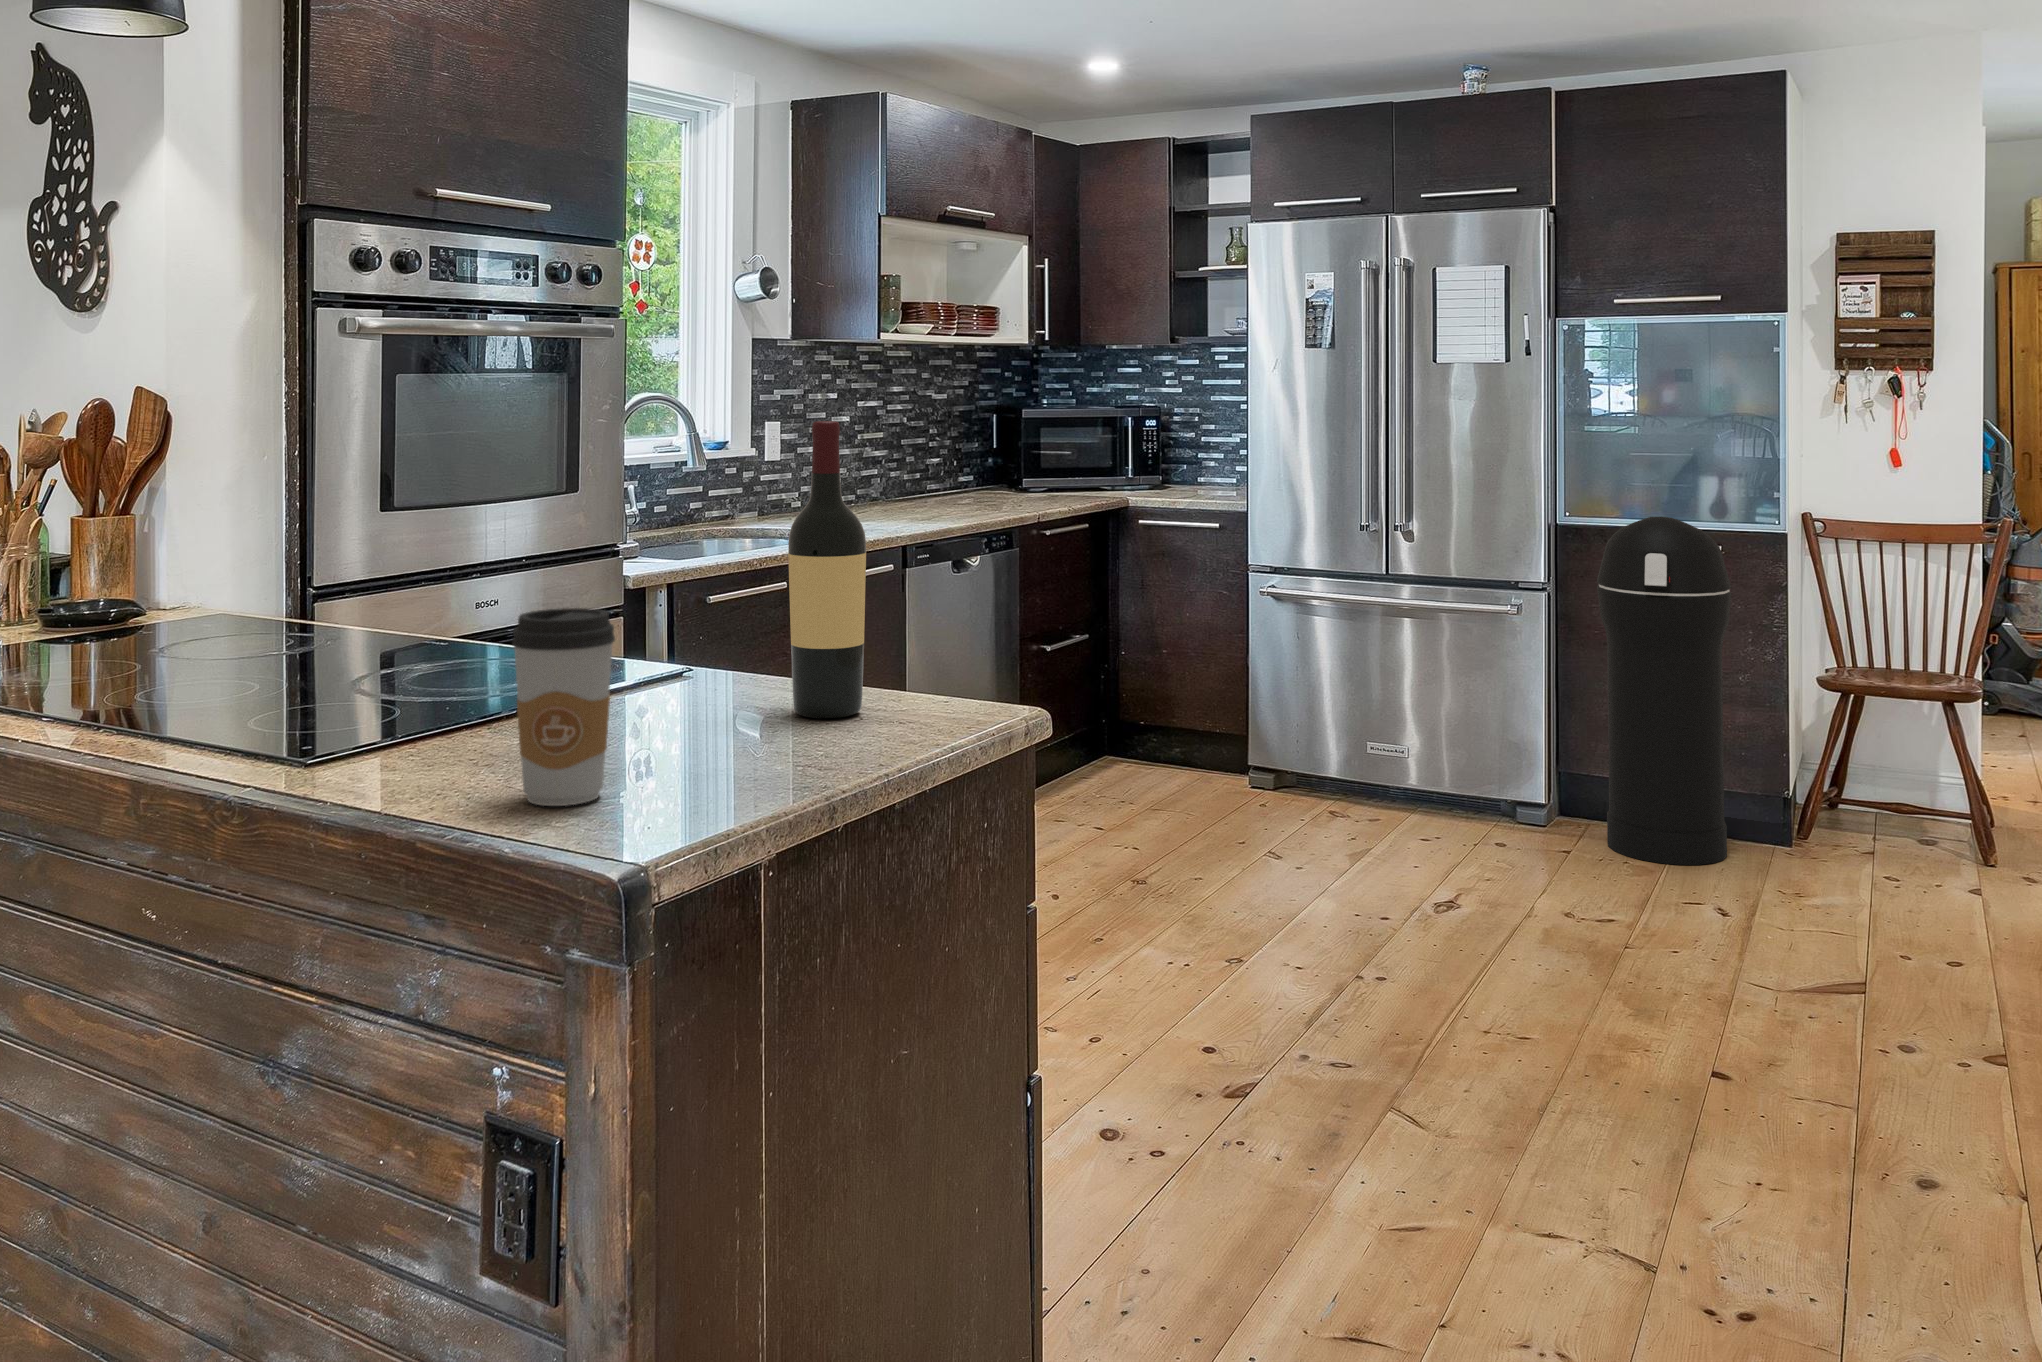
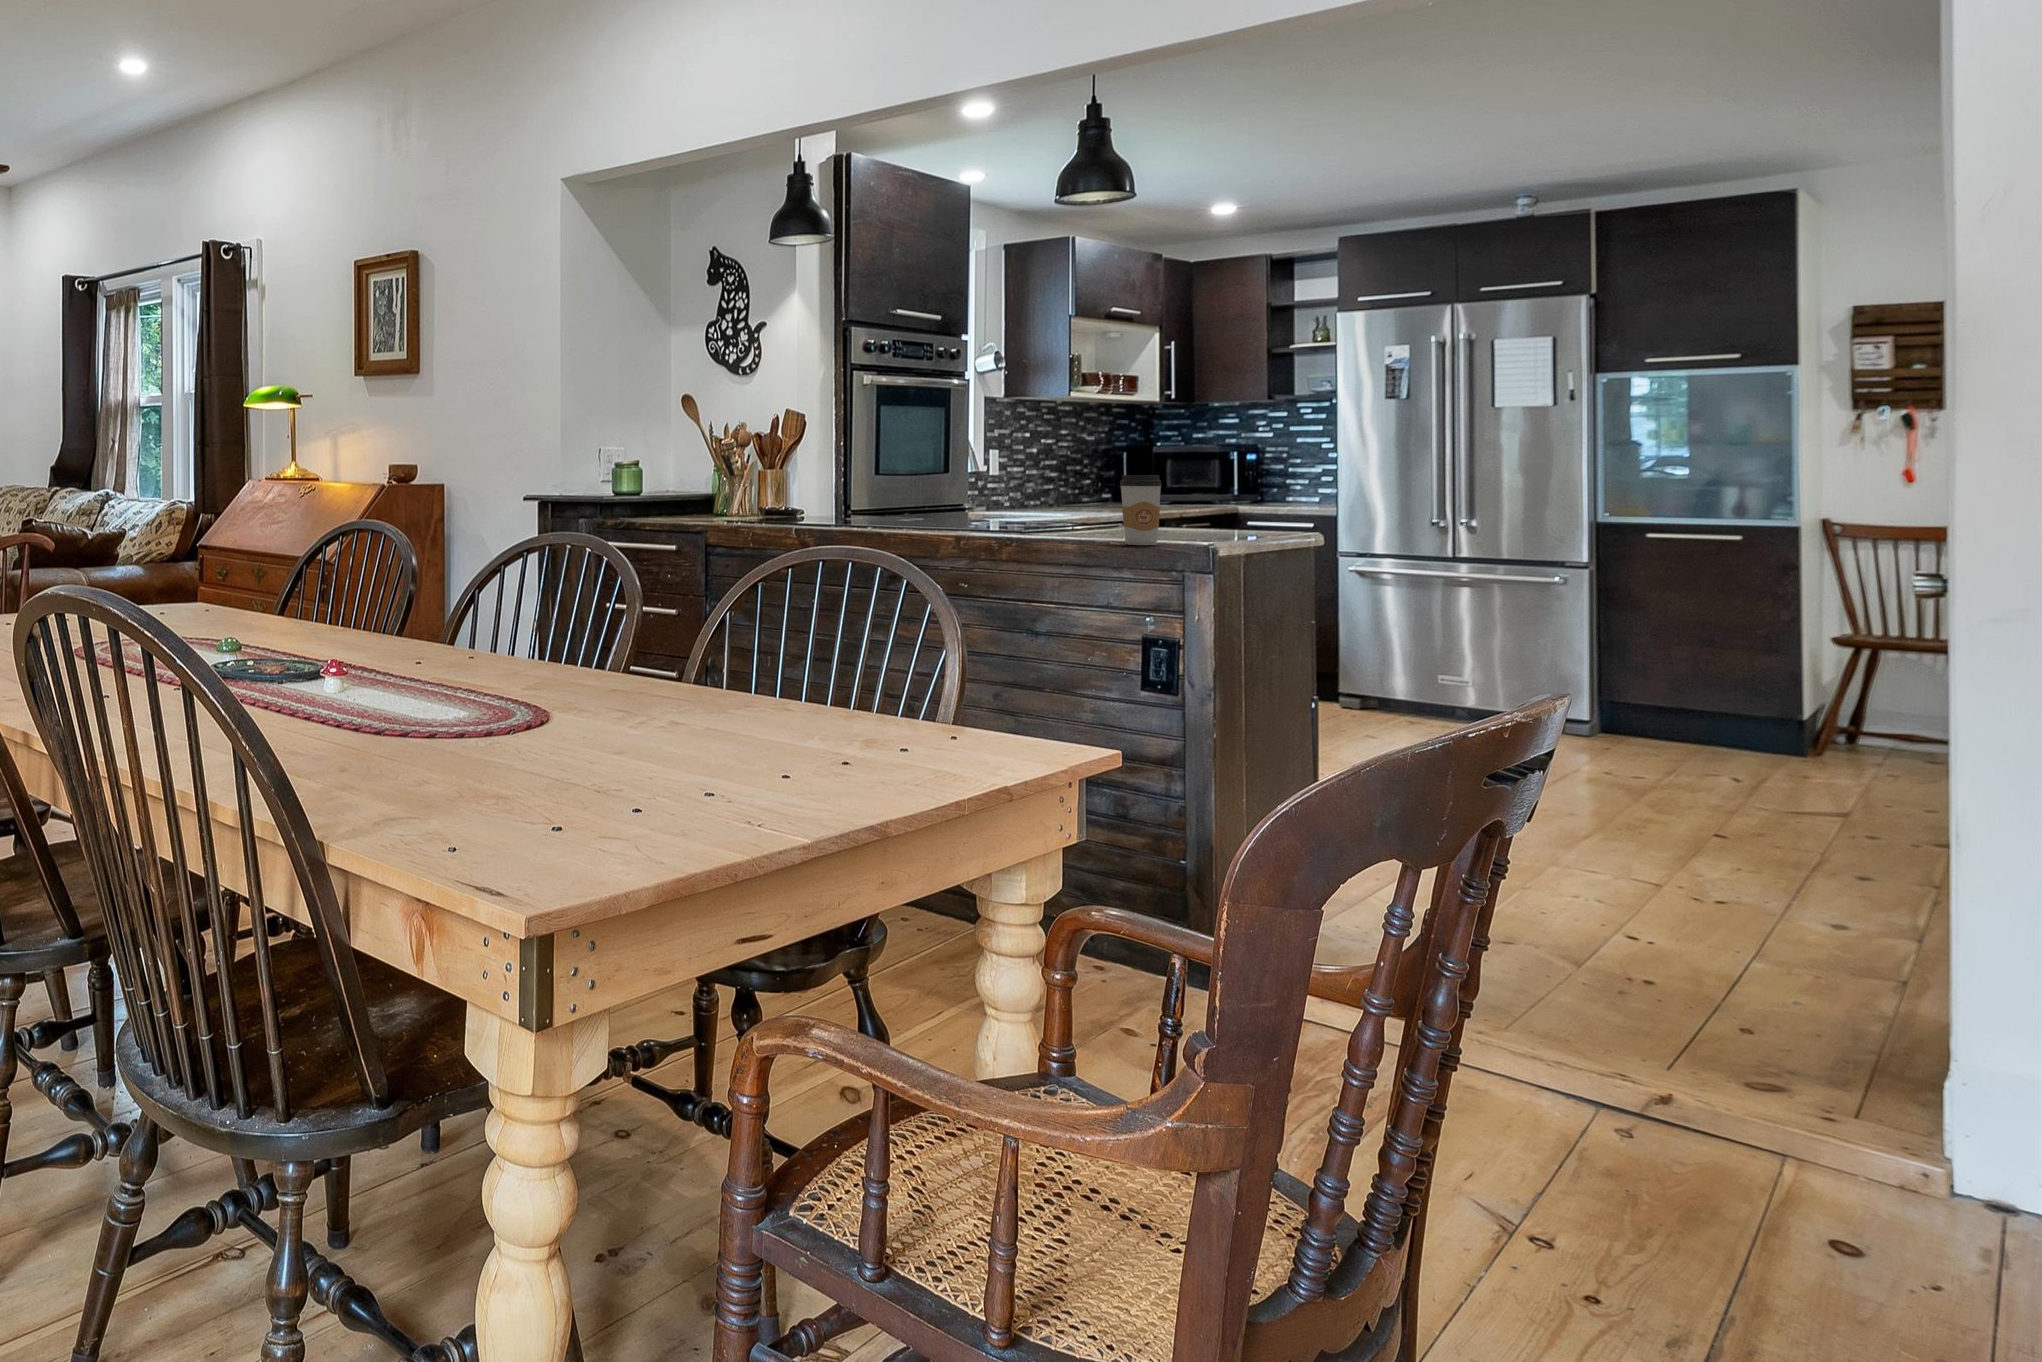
wine bottle: present [788,421,866,718] -> none [1192,410,1230,538]
trash can: present [1597,517,1732,865] -> none [1630,514,1747,760]

